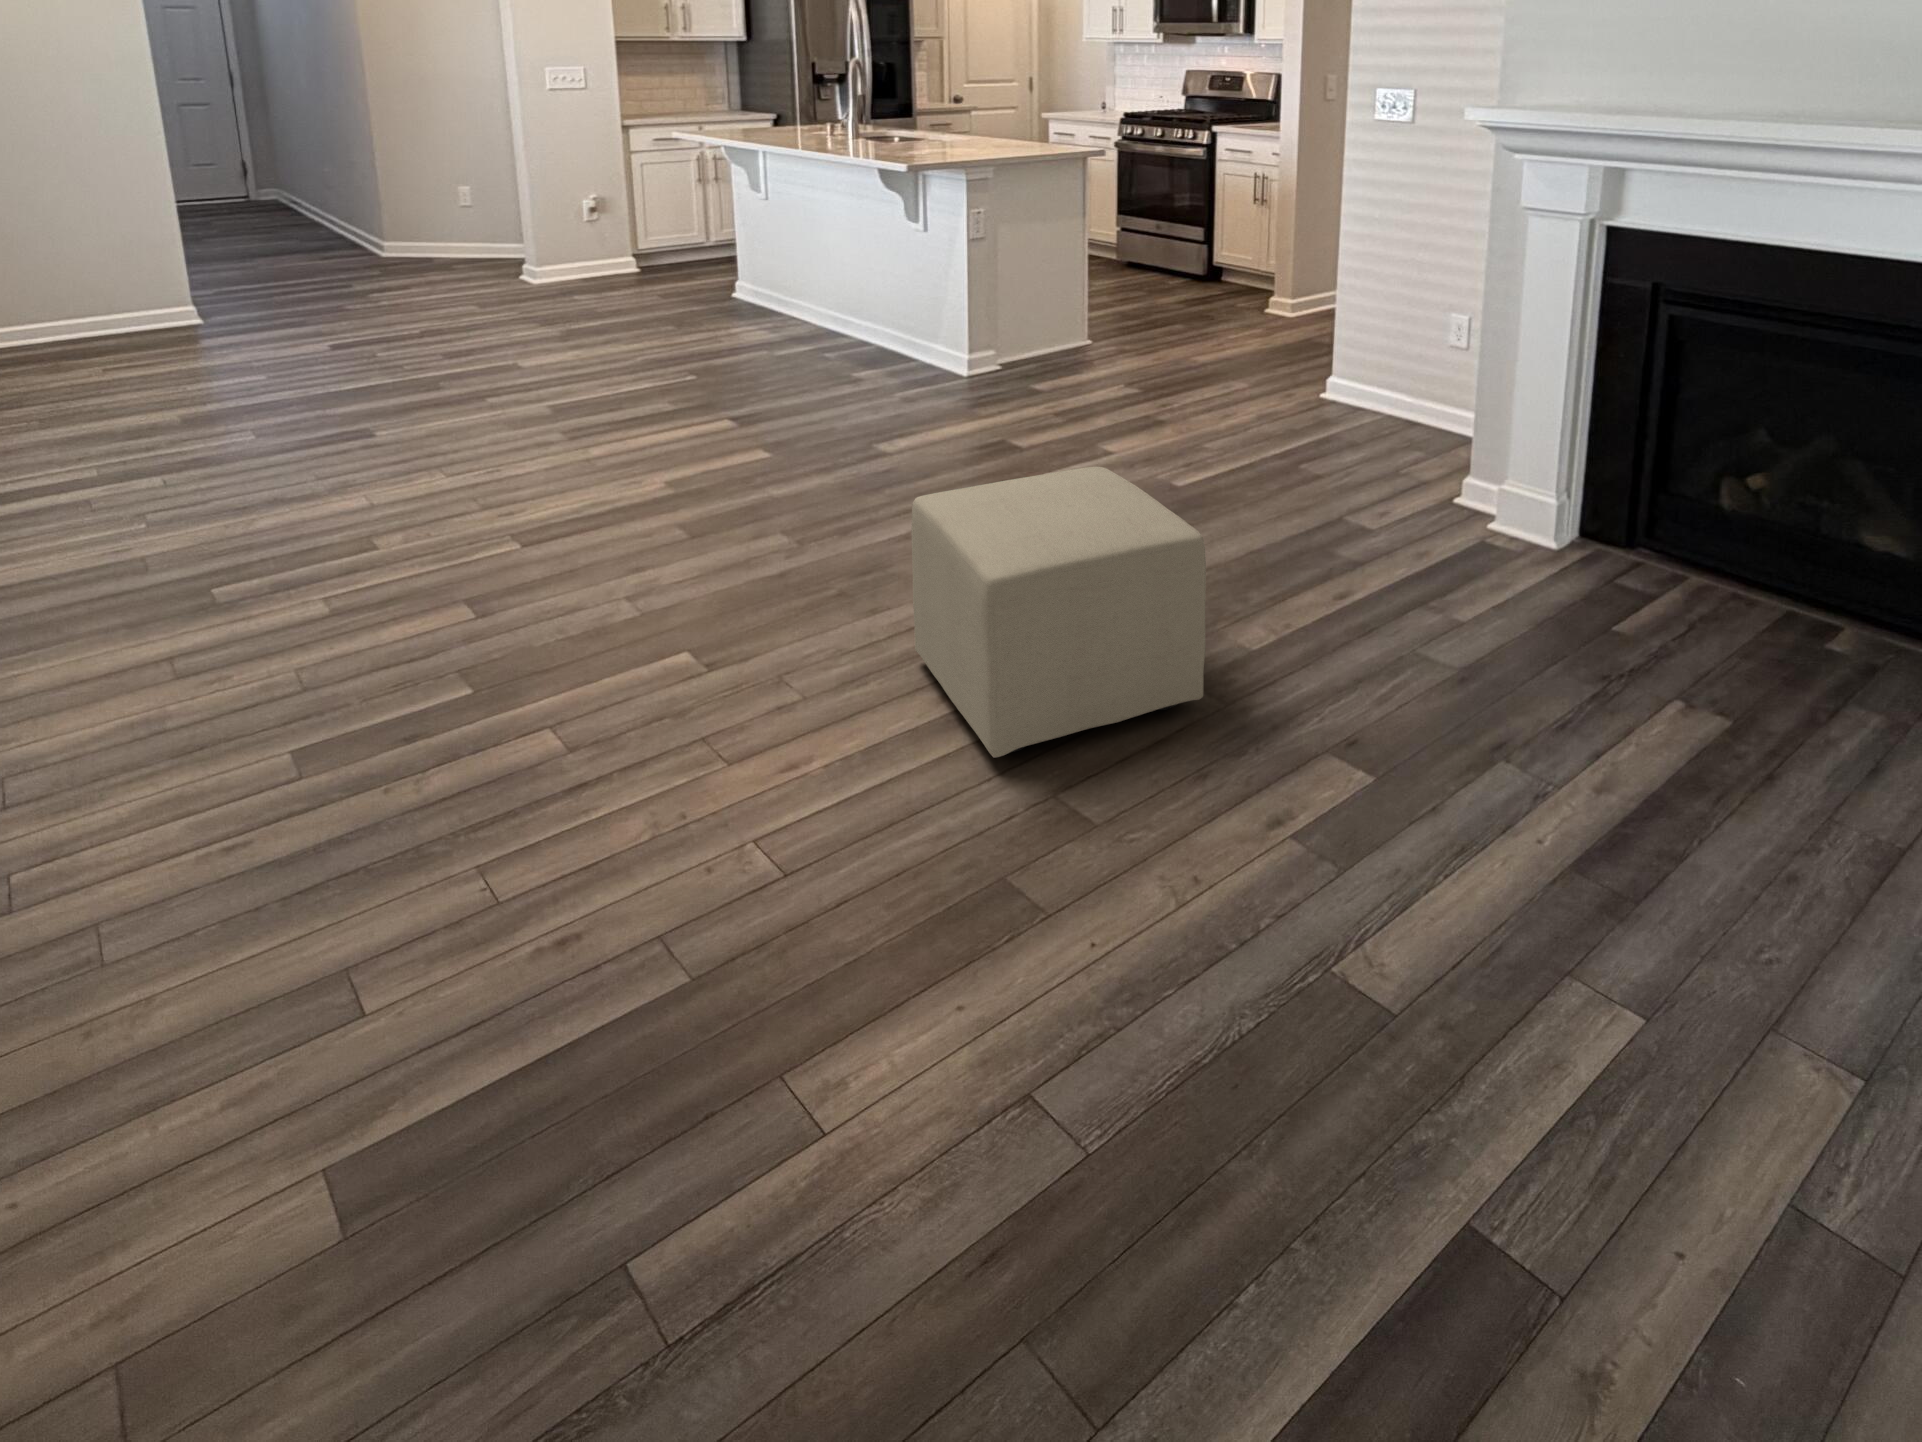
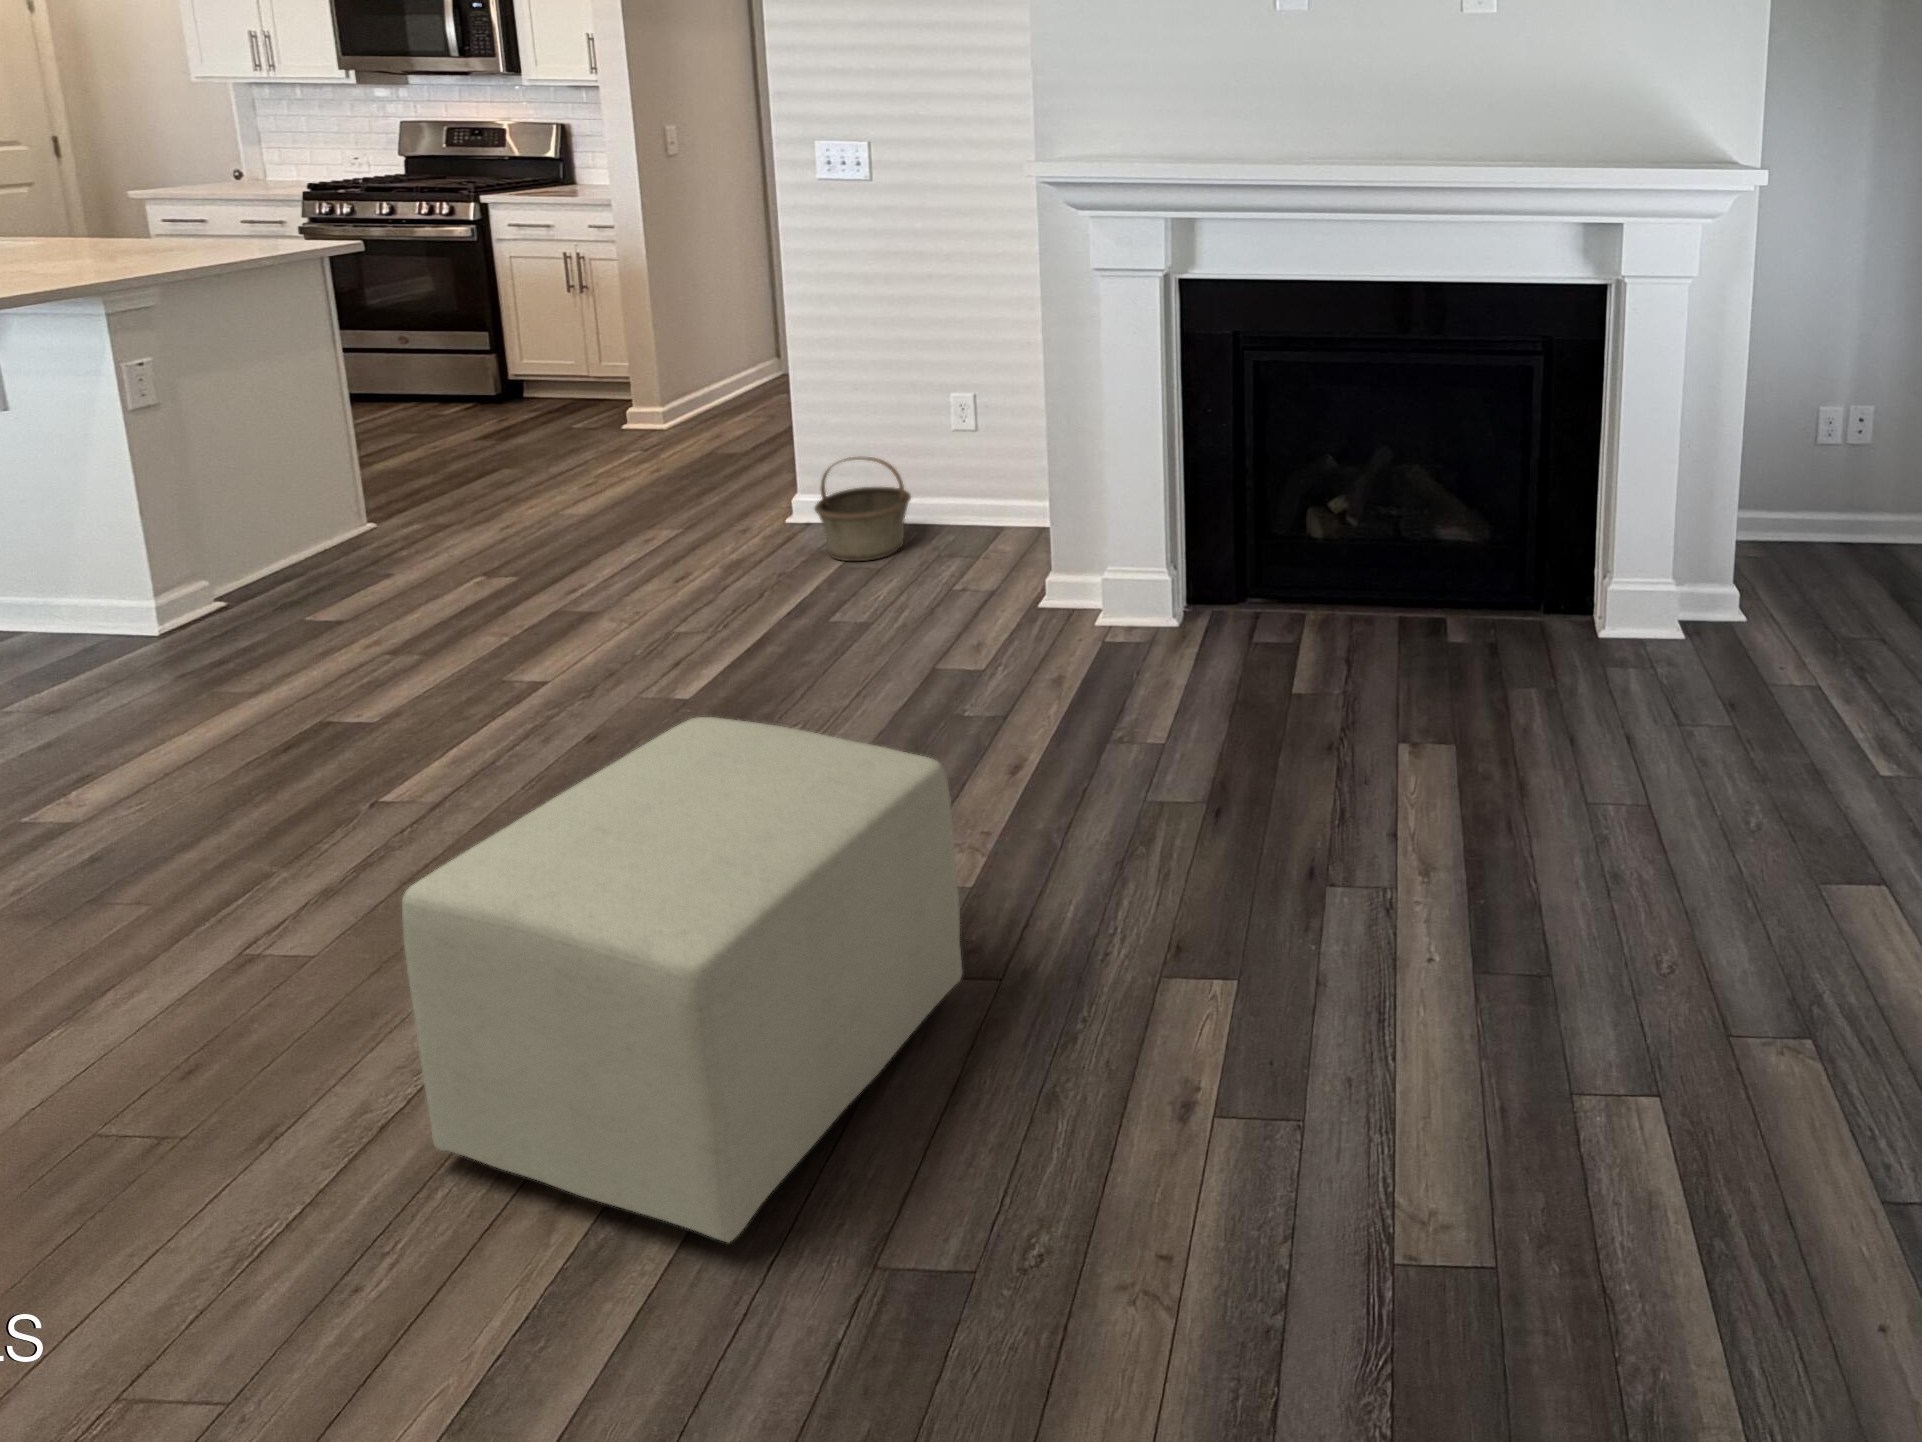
basket: none [1326,349,1401,434] -> present [815,457,911,561]

